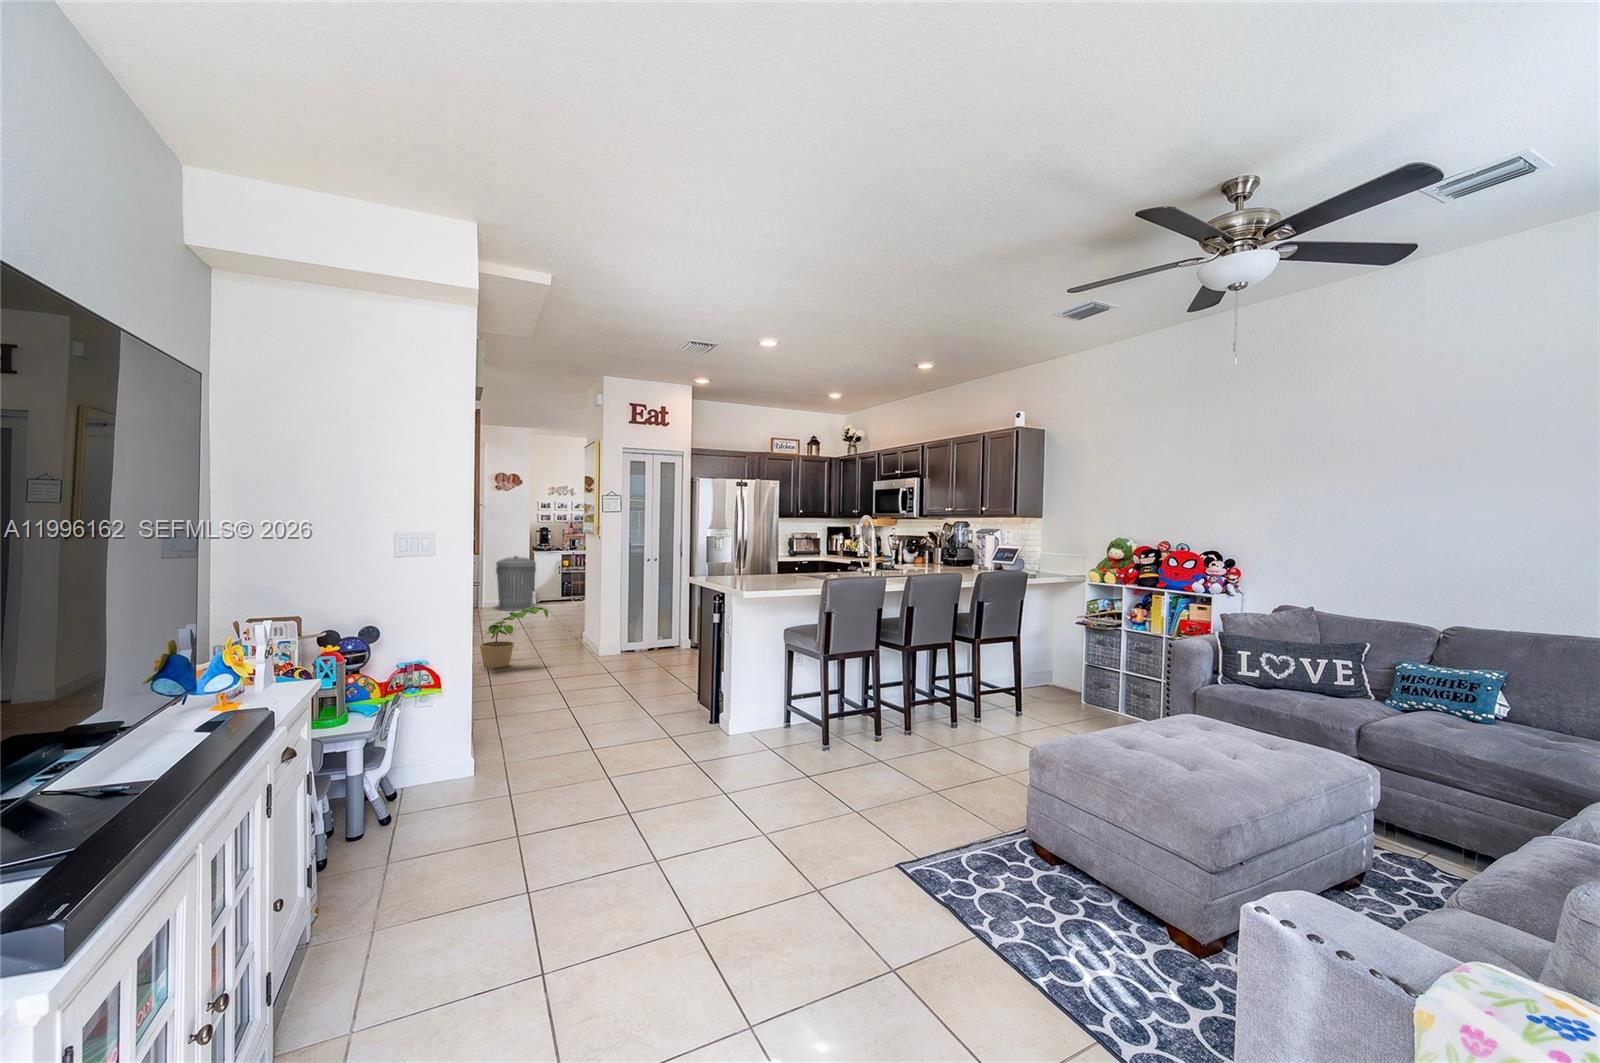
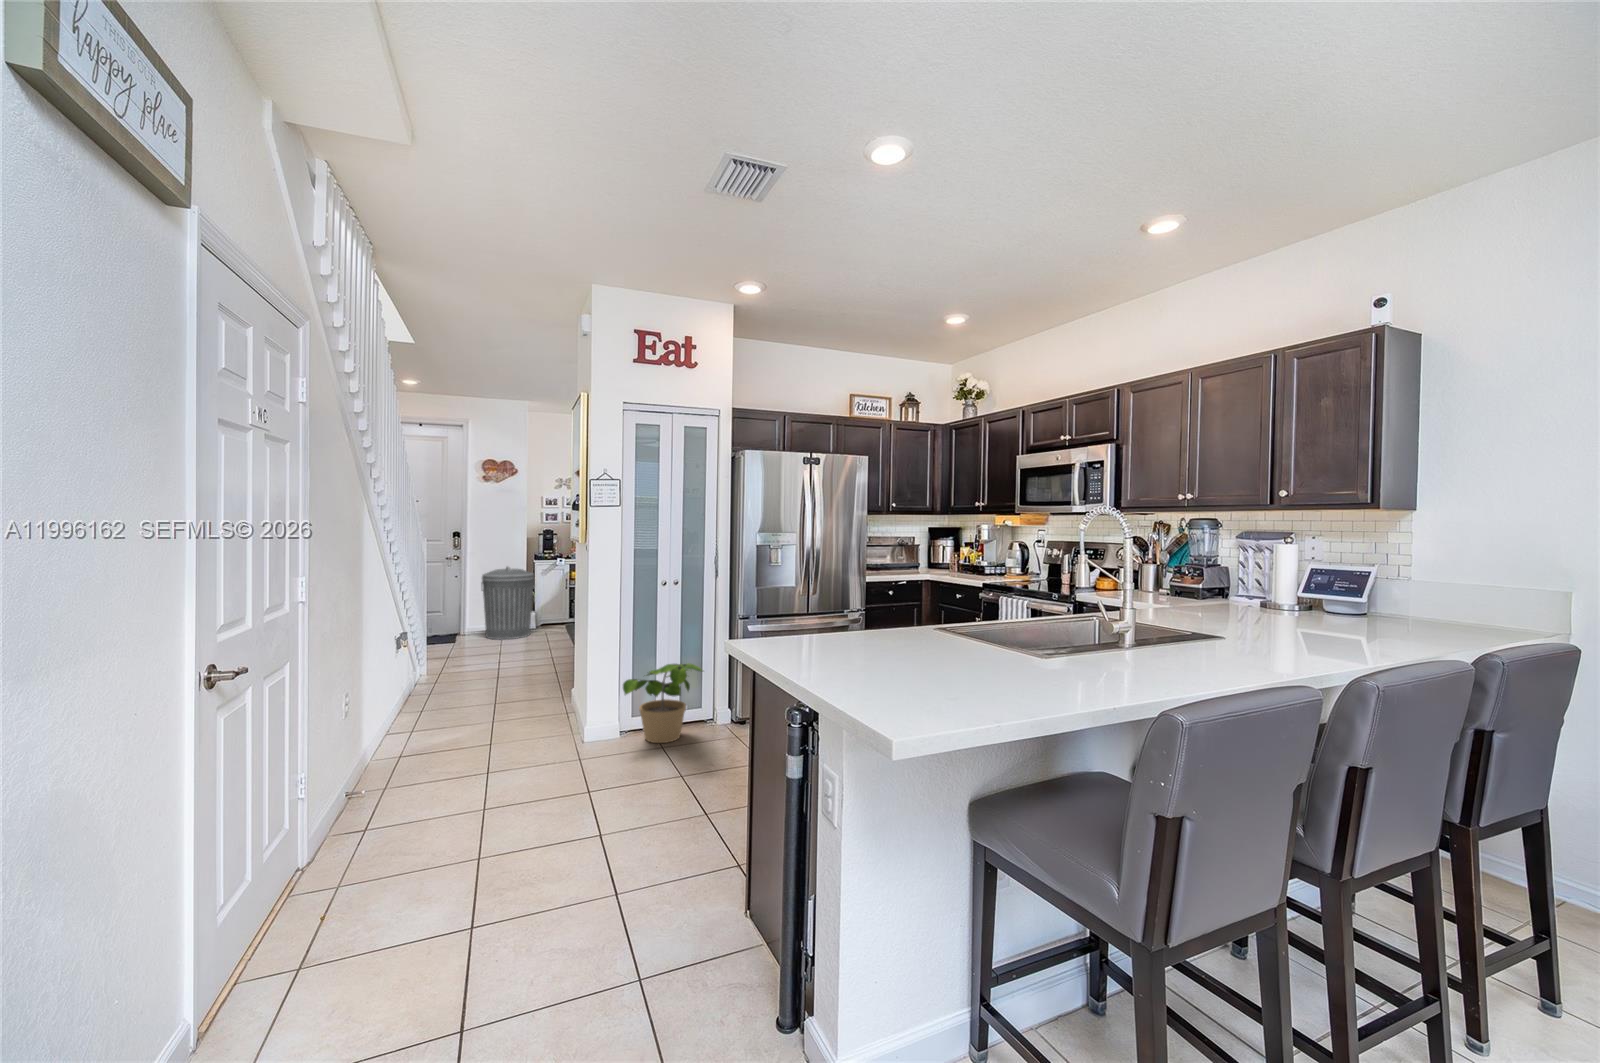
potted plant: present [480,607,548,668] -> present [623,663,702,743]

